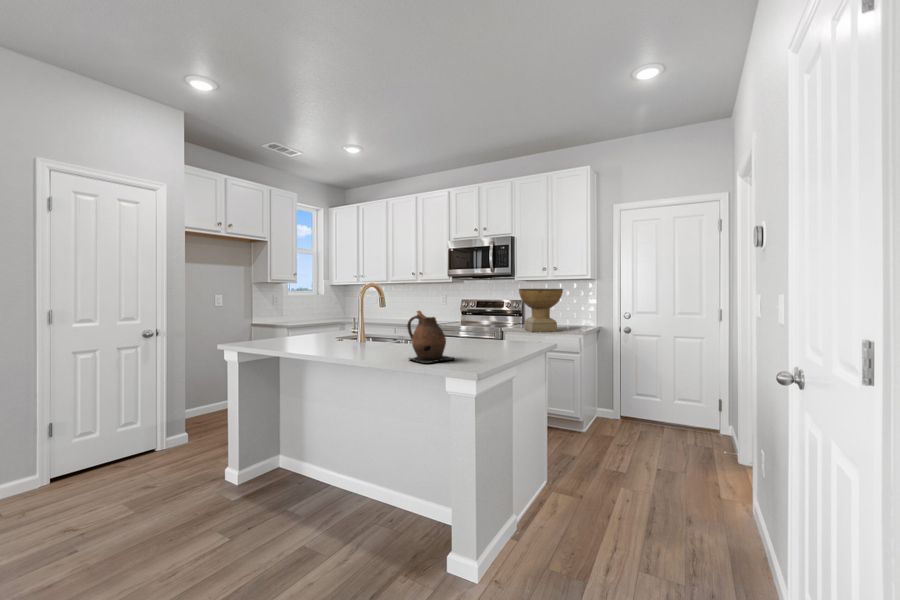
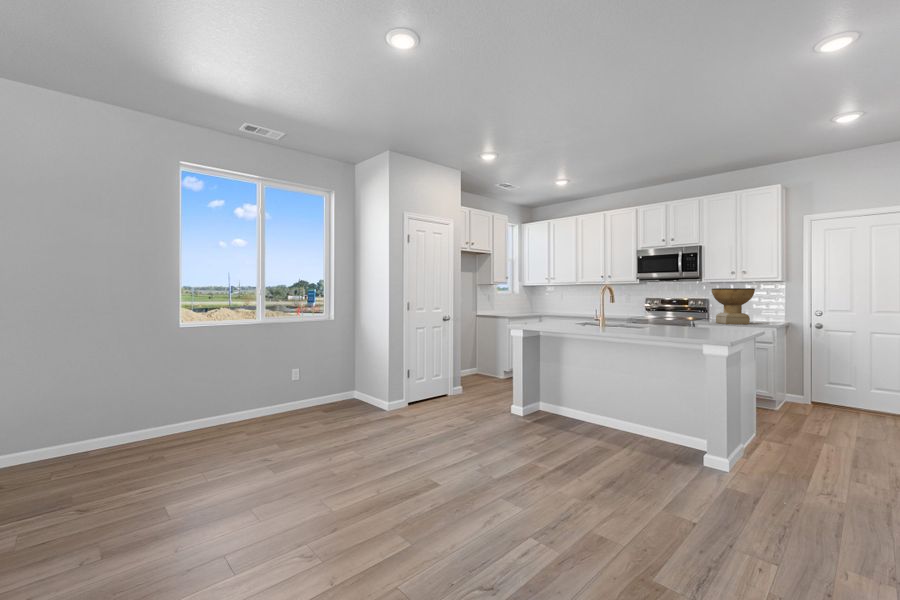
ceramic pitcher: present [407,311,454,363] -> none [656,299,693,333]

